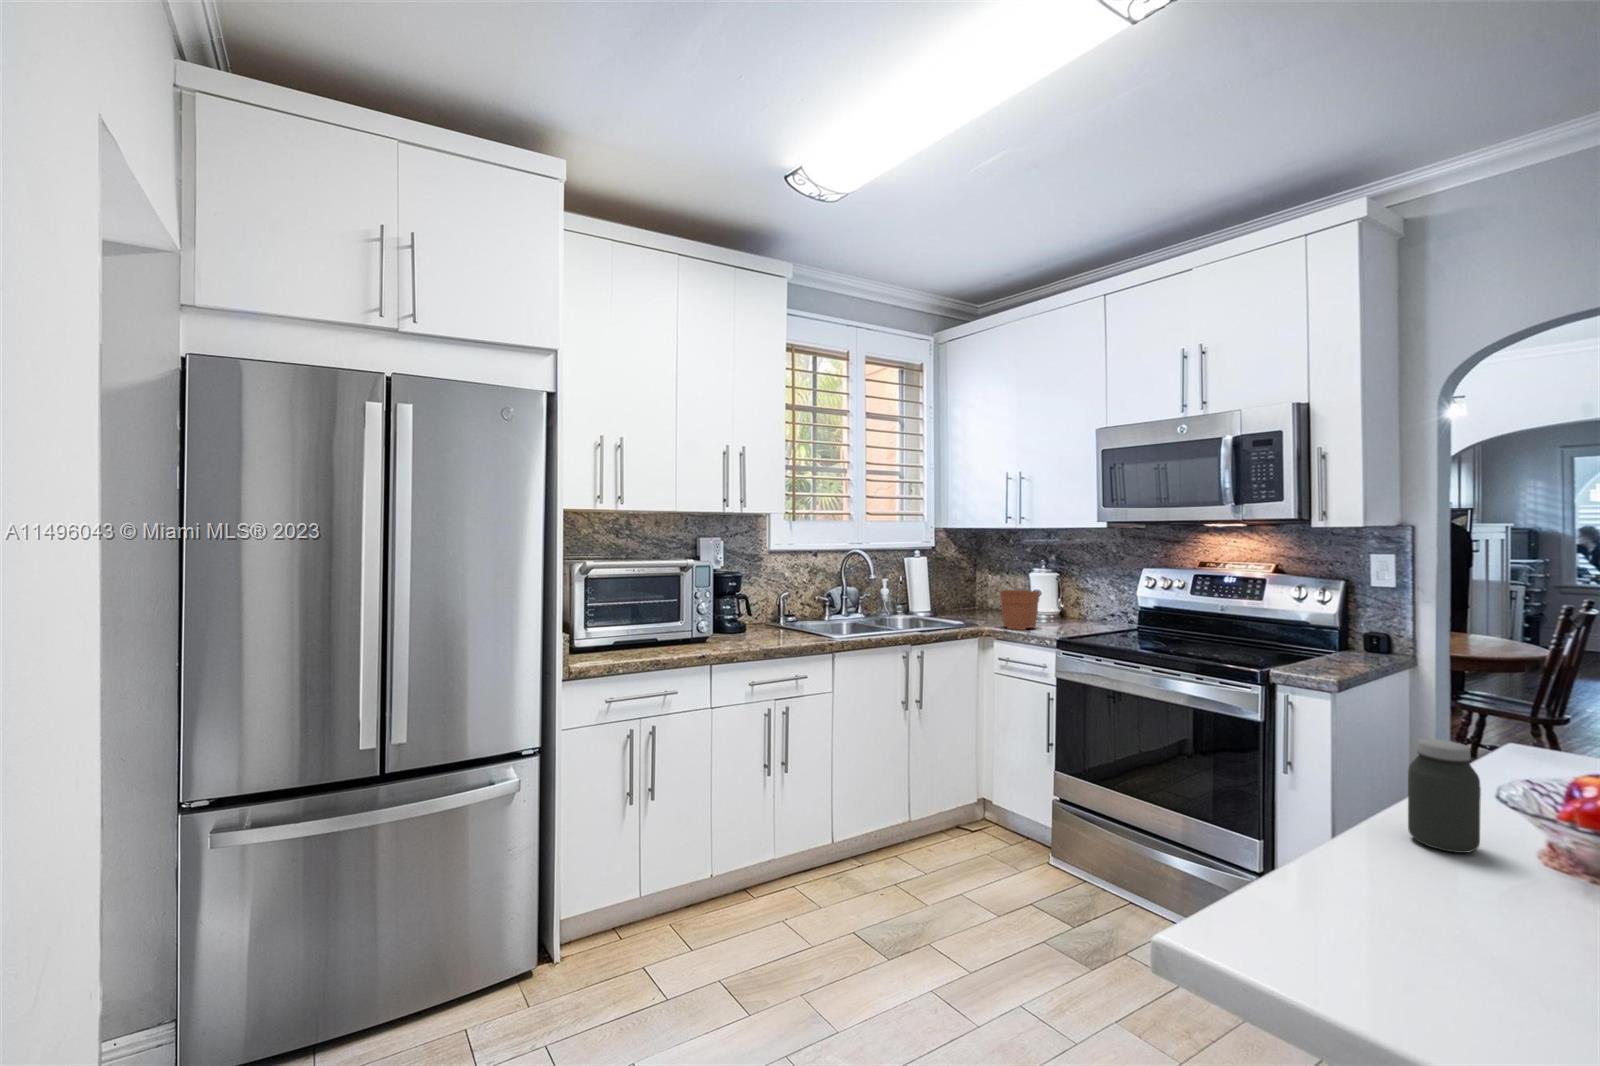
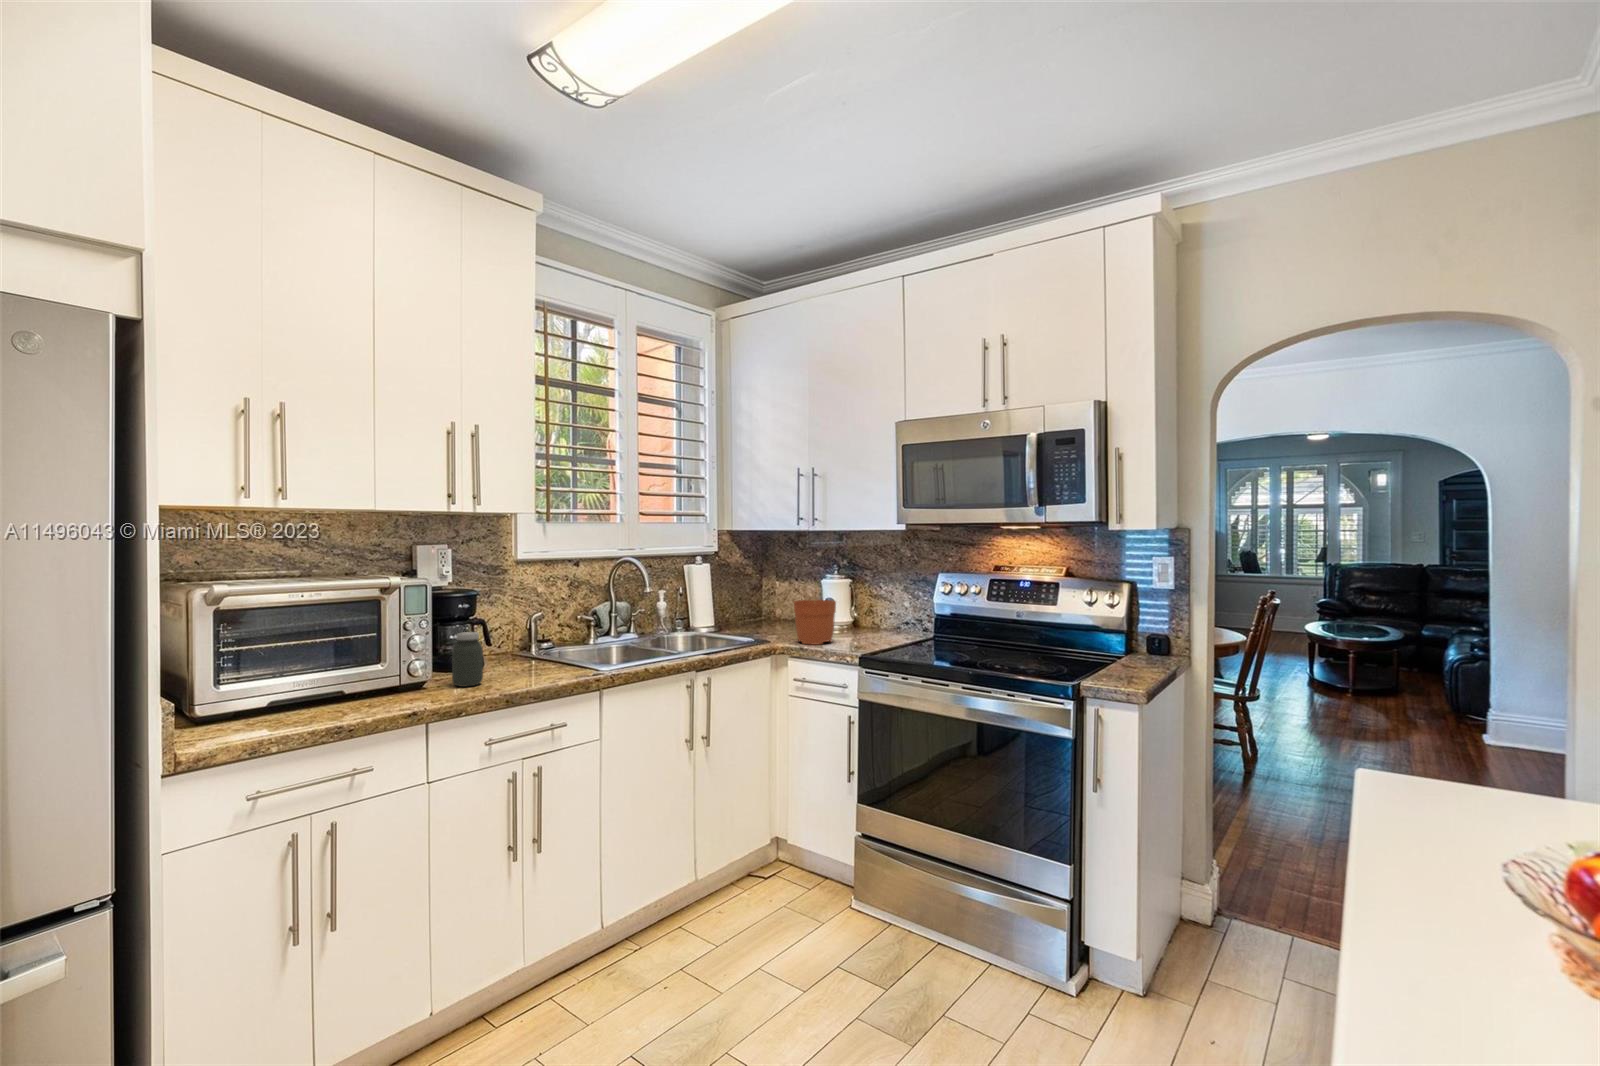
jar: present [1408,739,1481,853] -> present [452,632,483,687]

